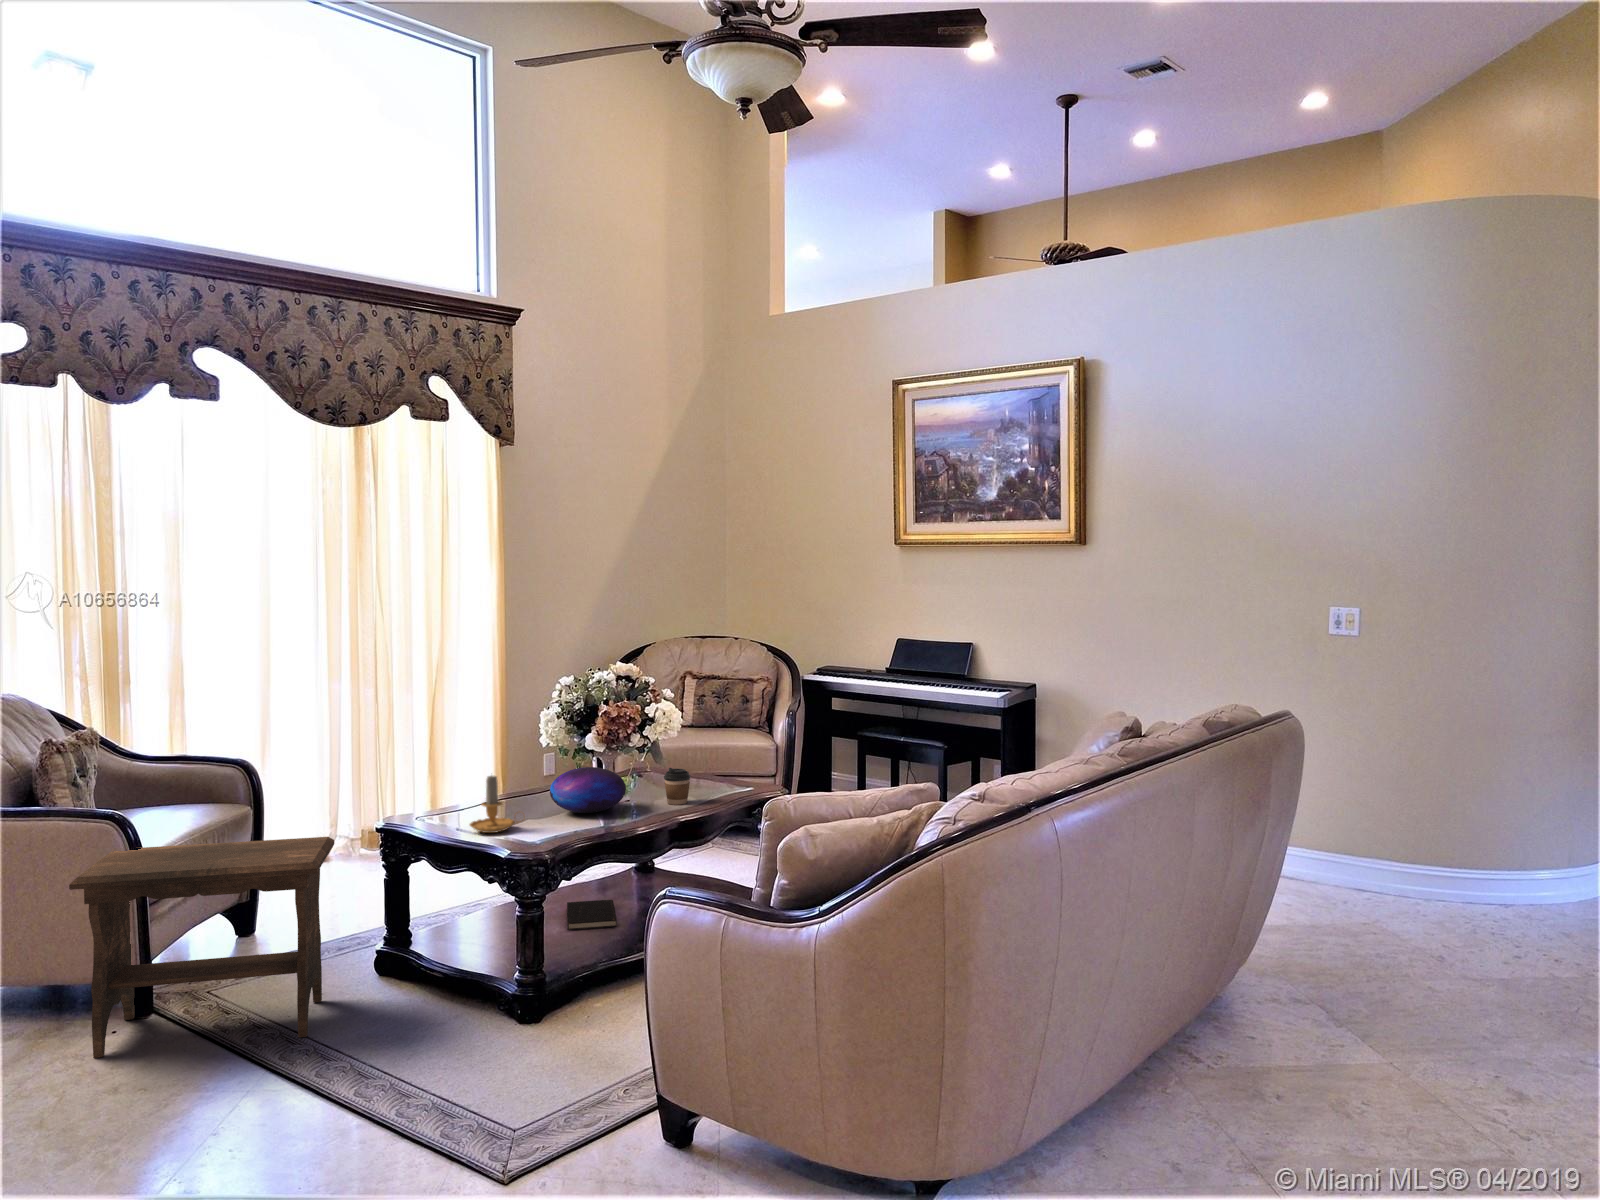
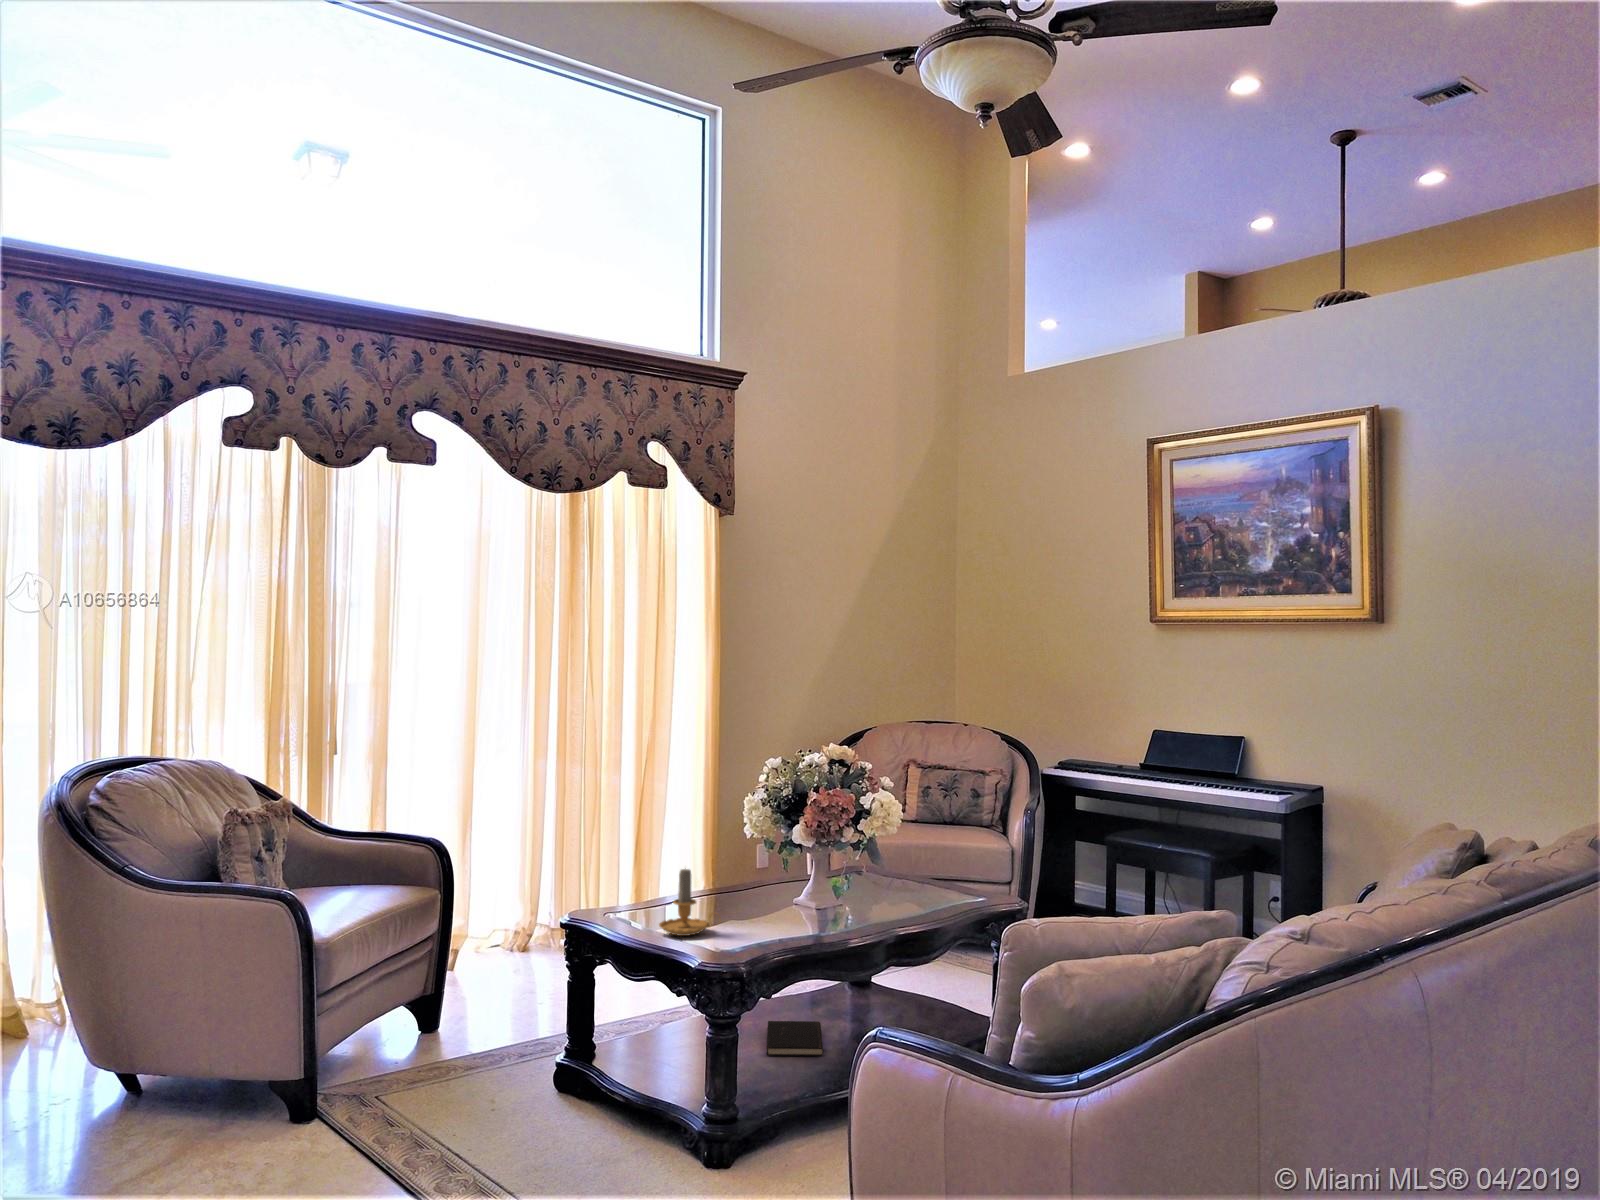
decorative orb: present [550,767,626,813] -> none [750,865,837,918]
coffee cup: present [664,768,691,805] -> none [881,870,912,914]
footstool: present [69,837,334,1058] -> none [233,929,513,1165]

